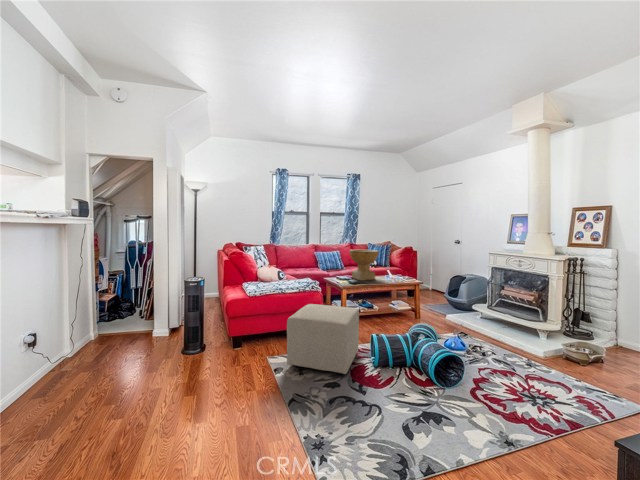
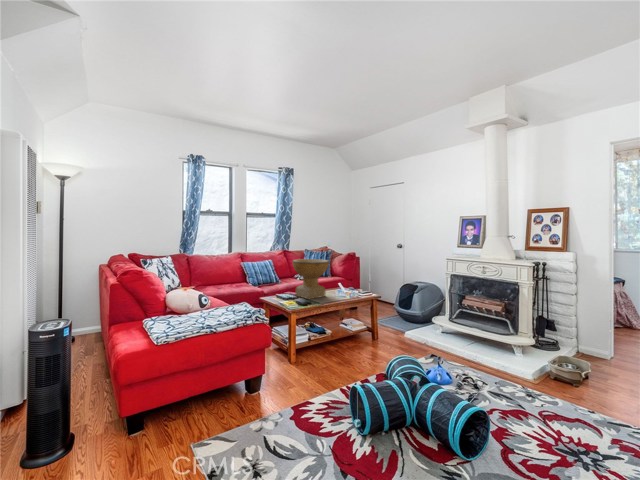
ottoman: present [287,304,359,374] -> none [229,347,330,461]

